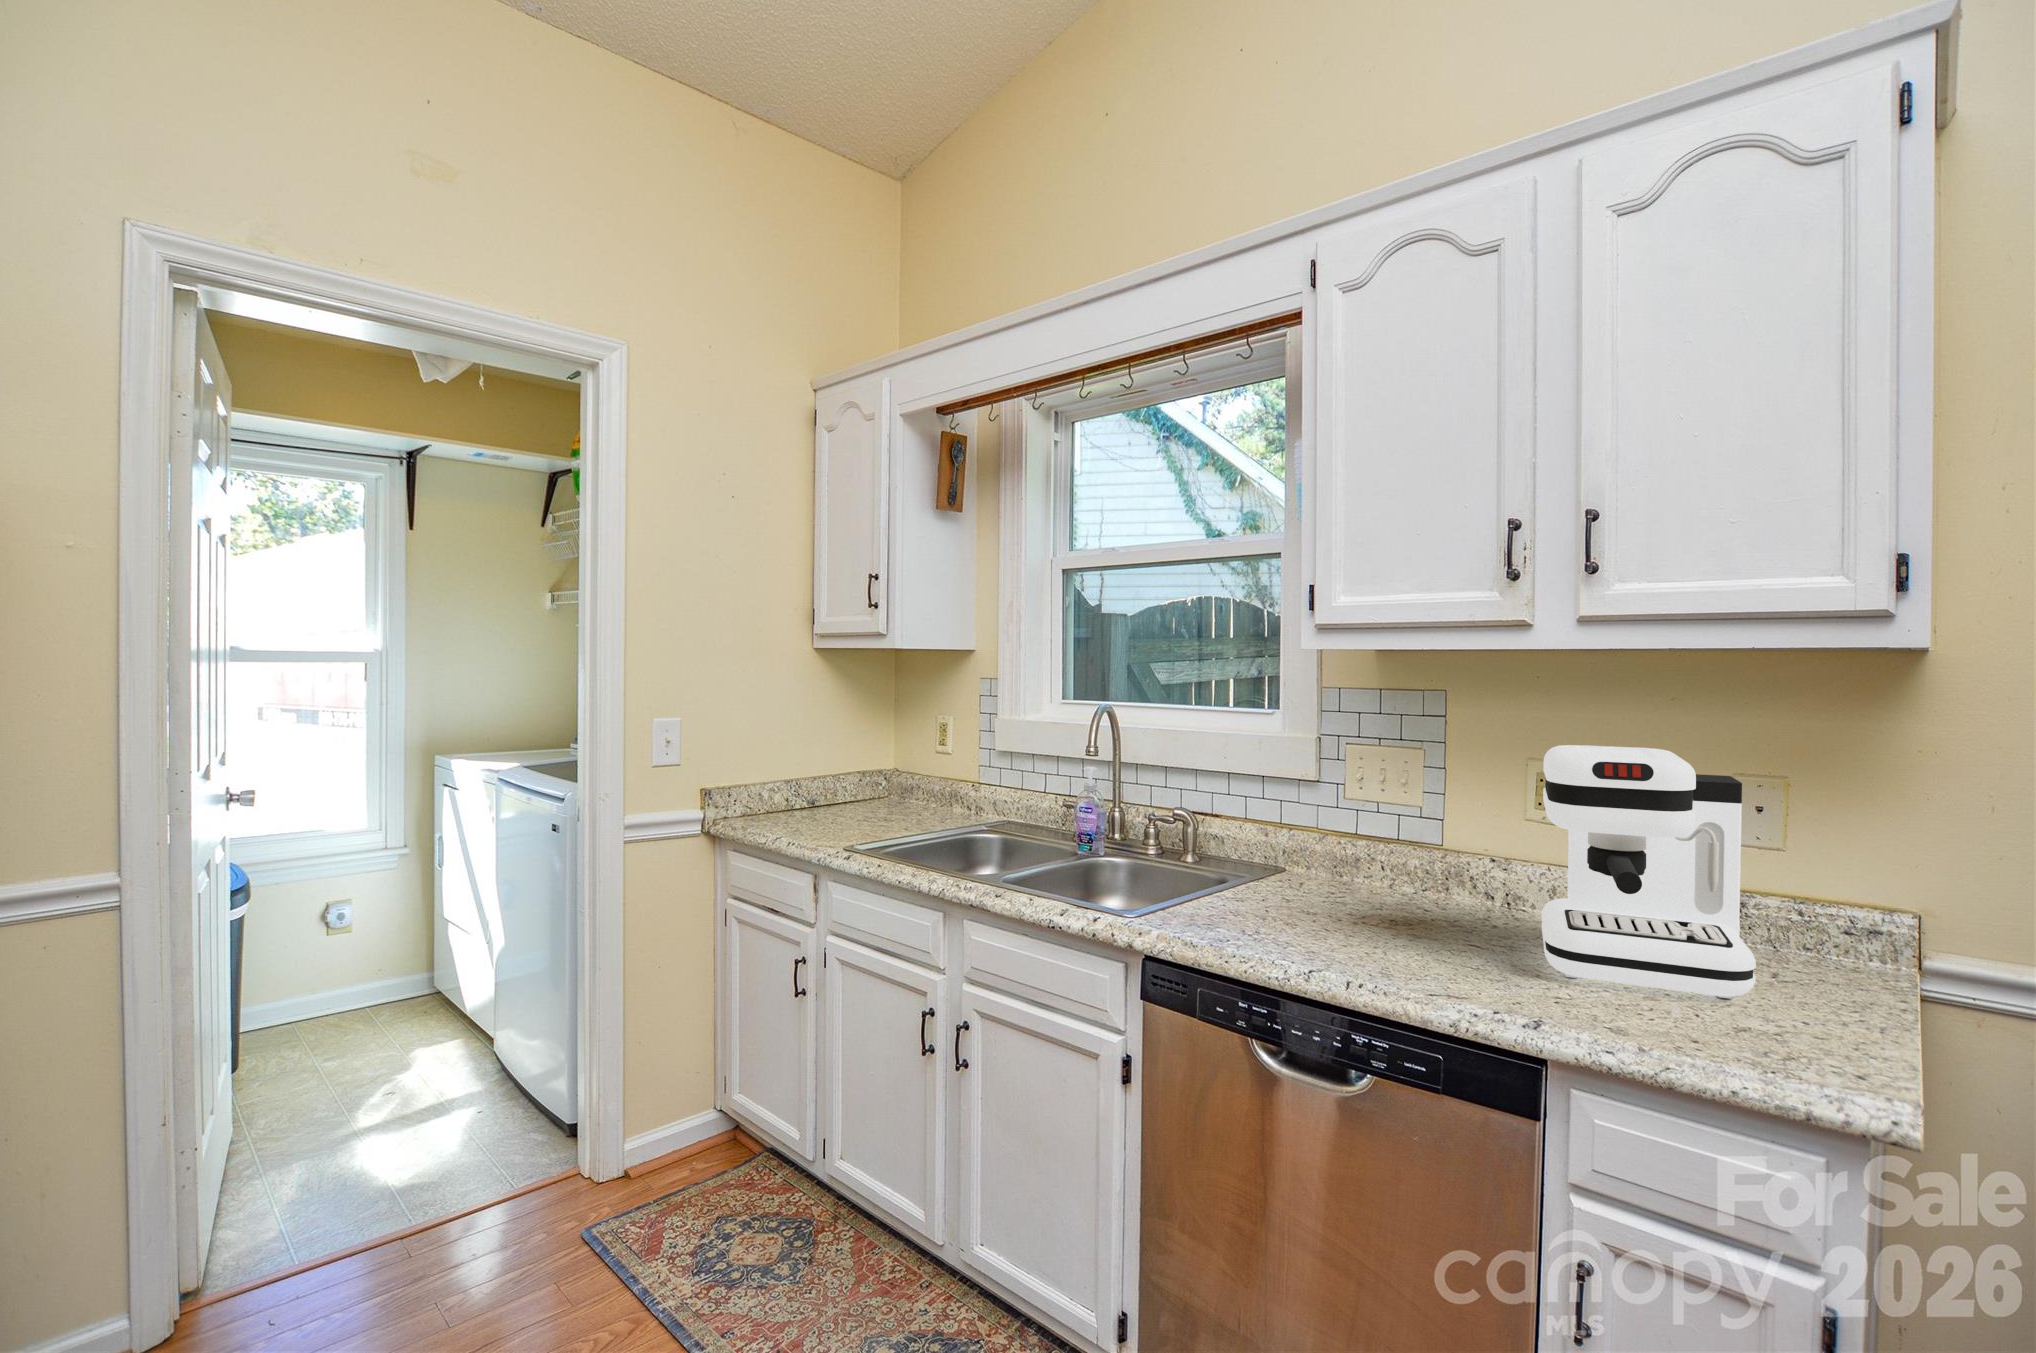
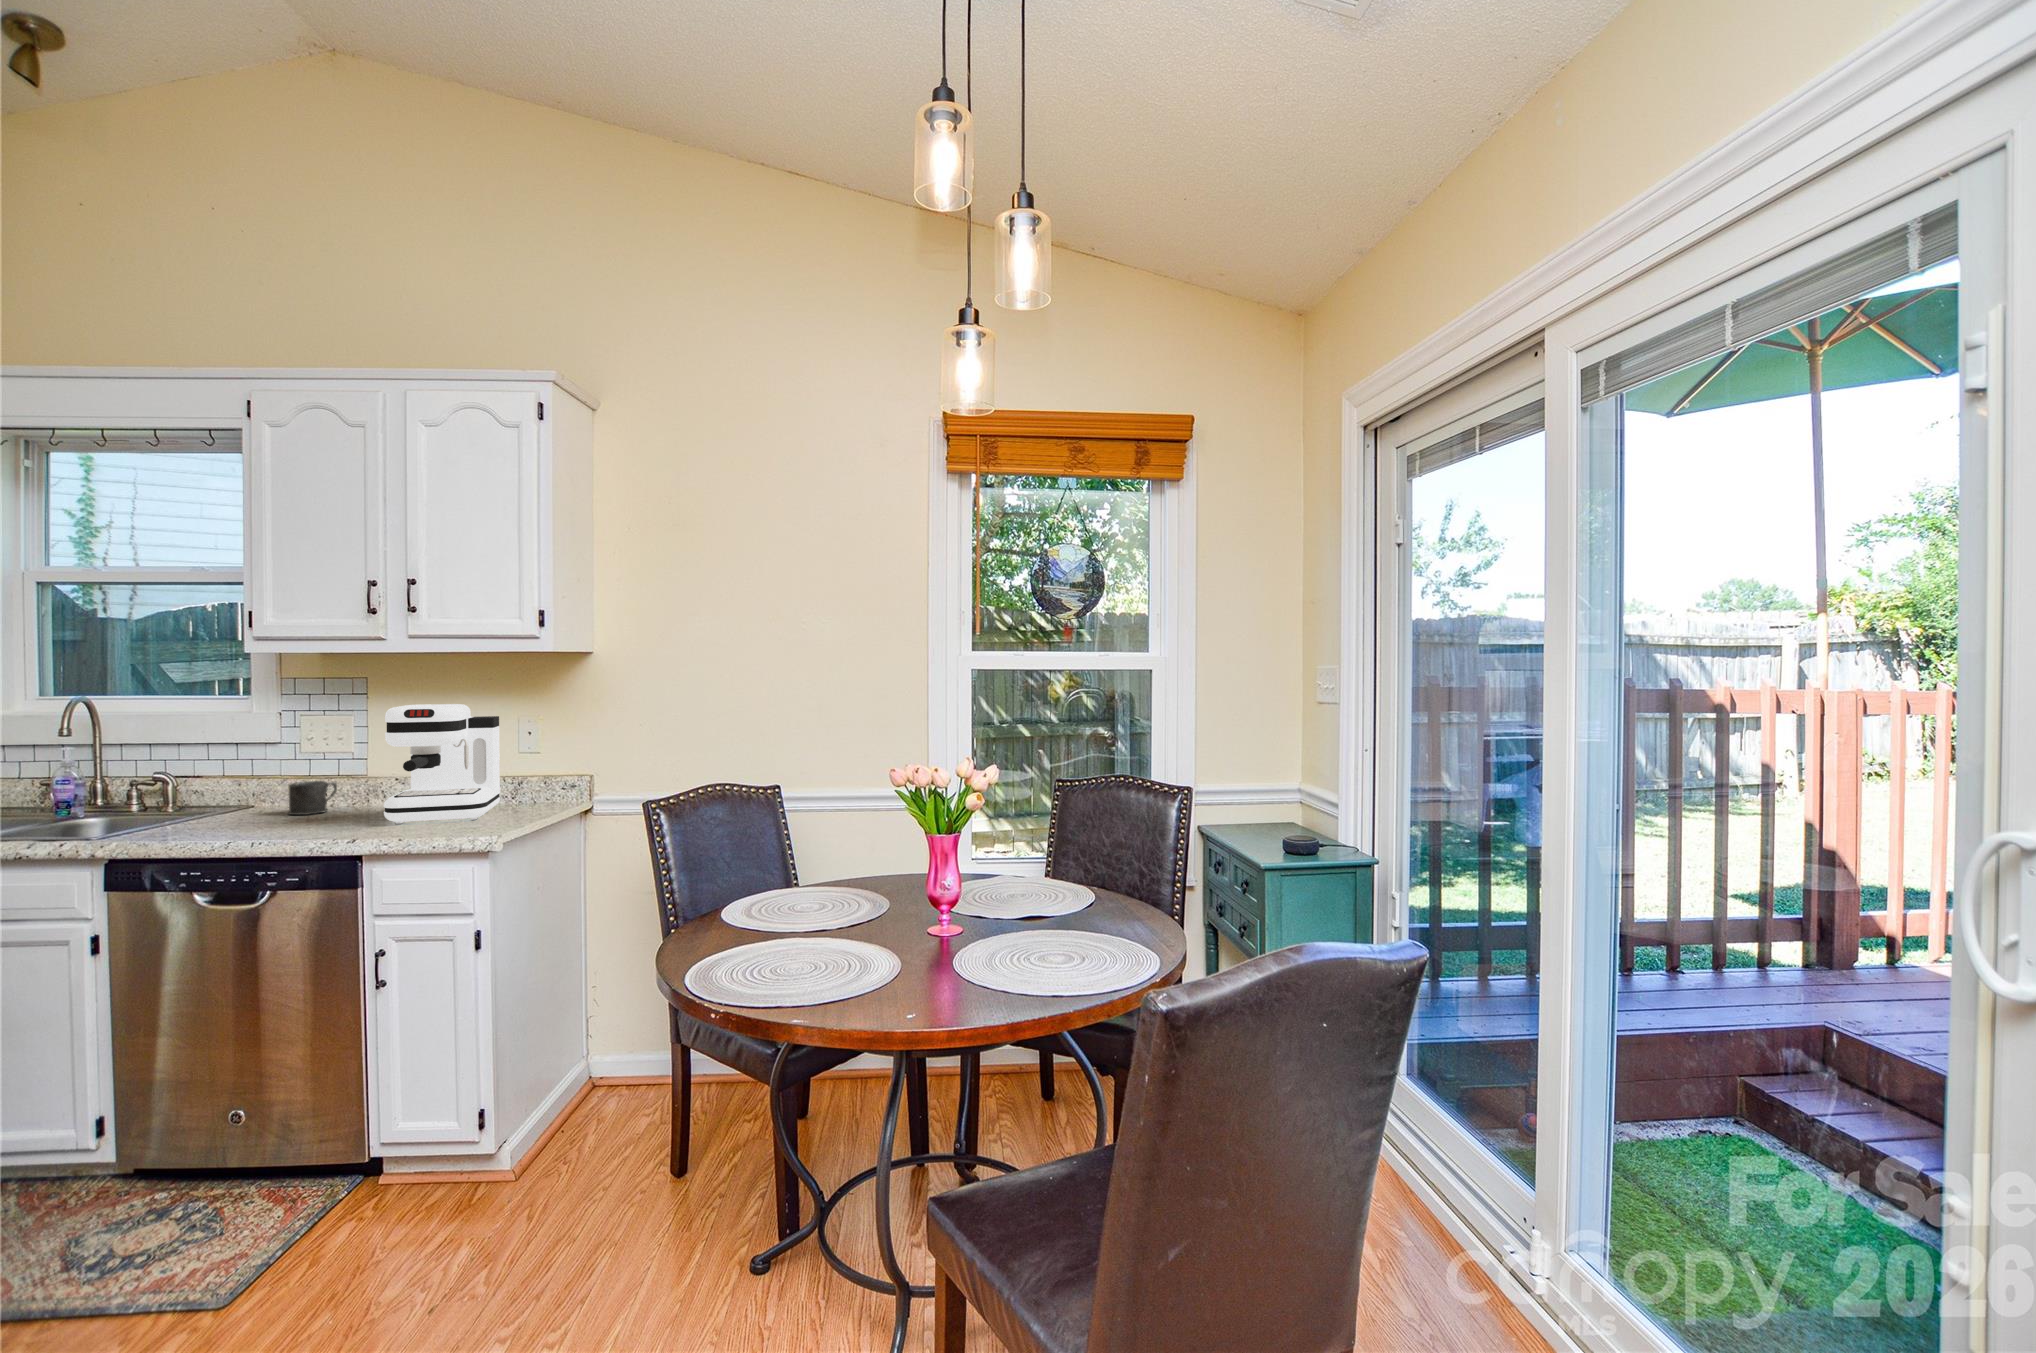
mug: none [1346,850,1410,908] -> present [289,781,337,815]

